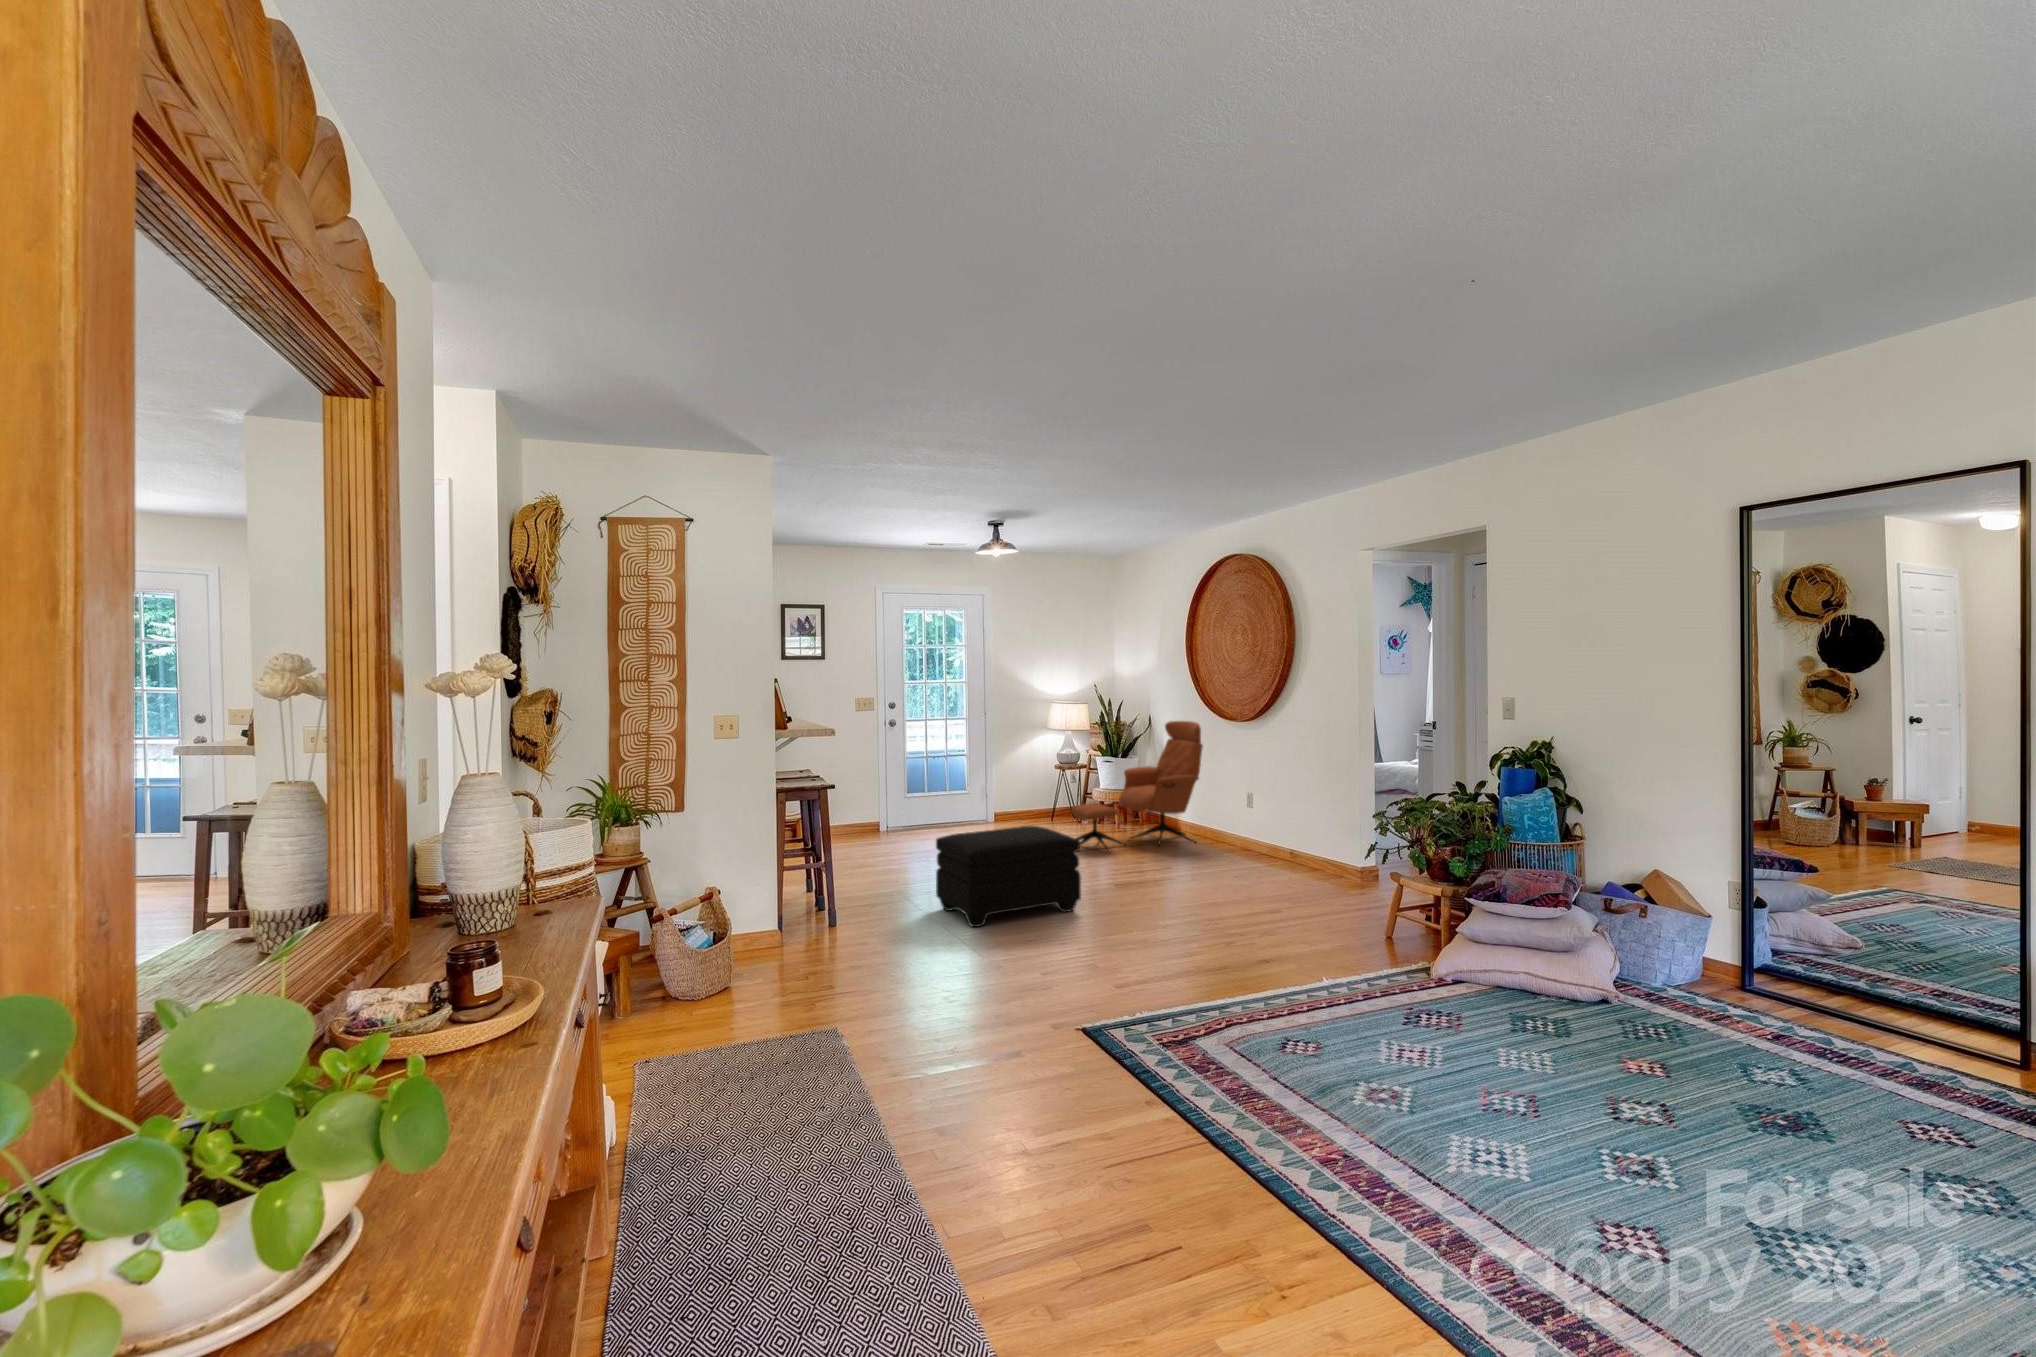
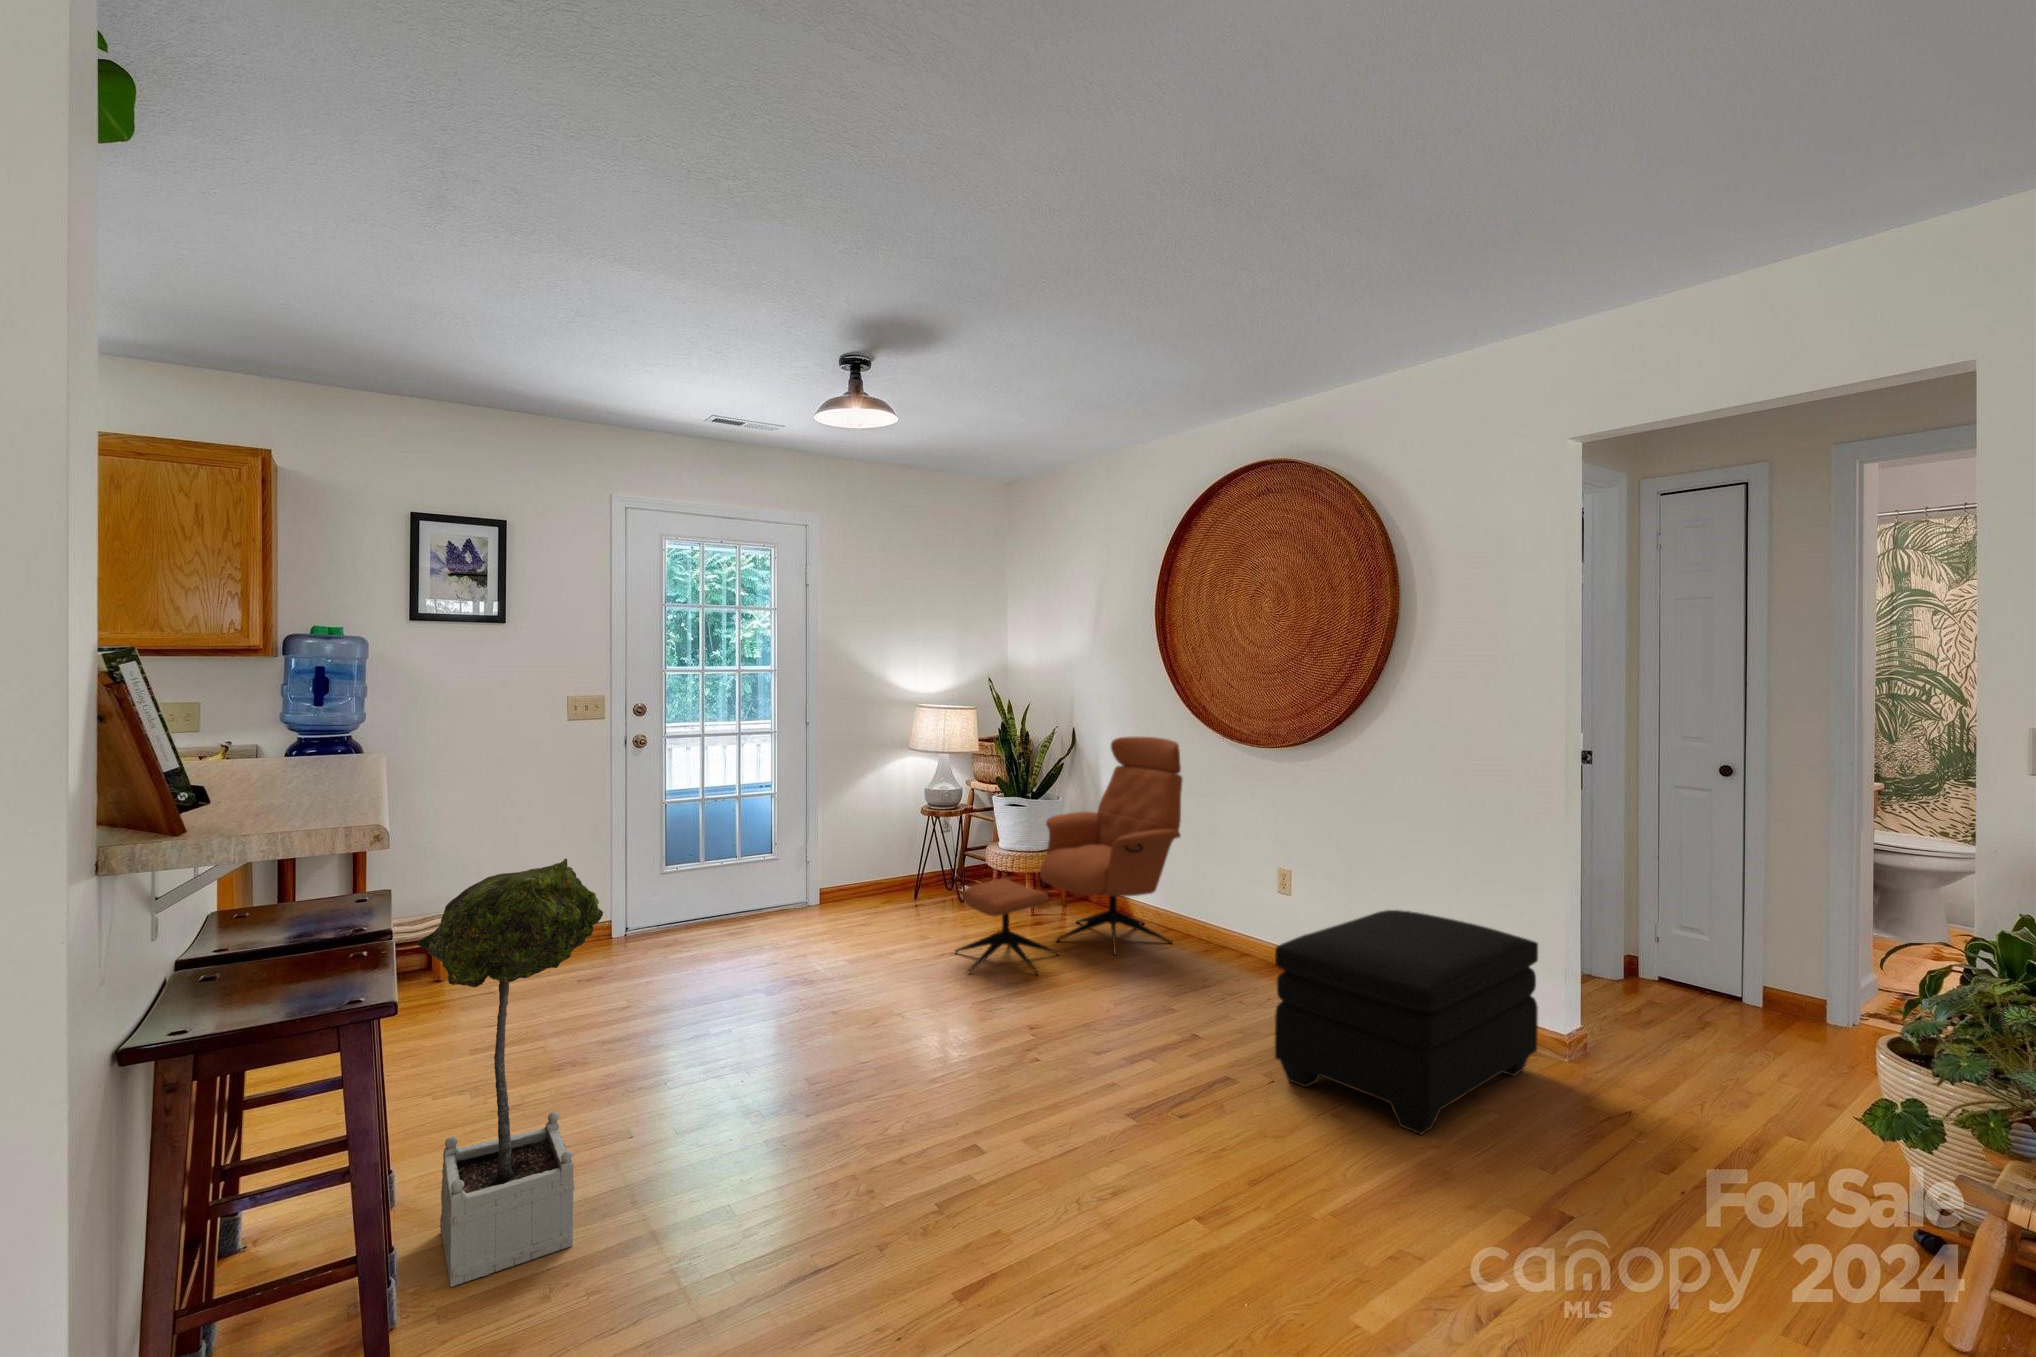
potted tree: none [839,766,903,921] -> present [417,859,603,1287]
ottoman: present [936,826,1081,927] -> present [1275,910,1538,1134]

